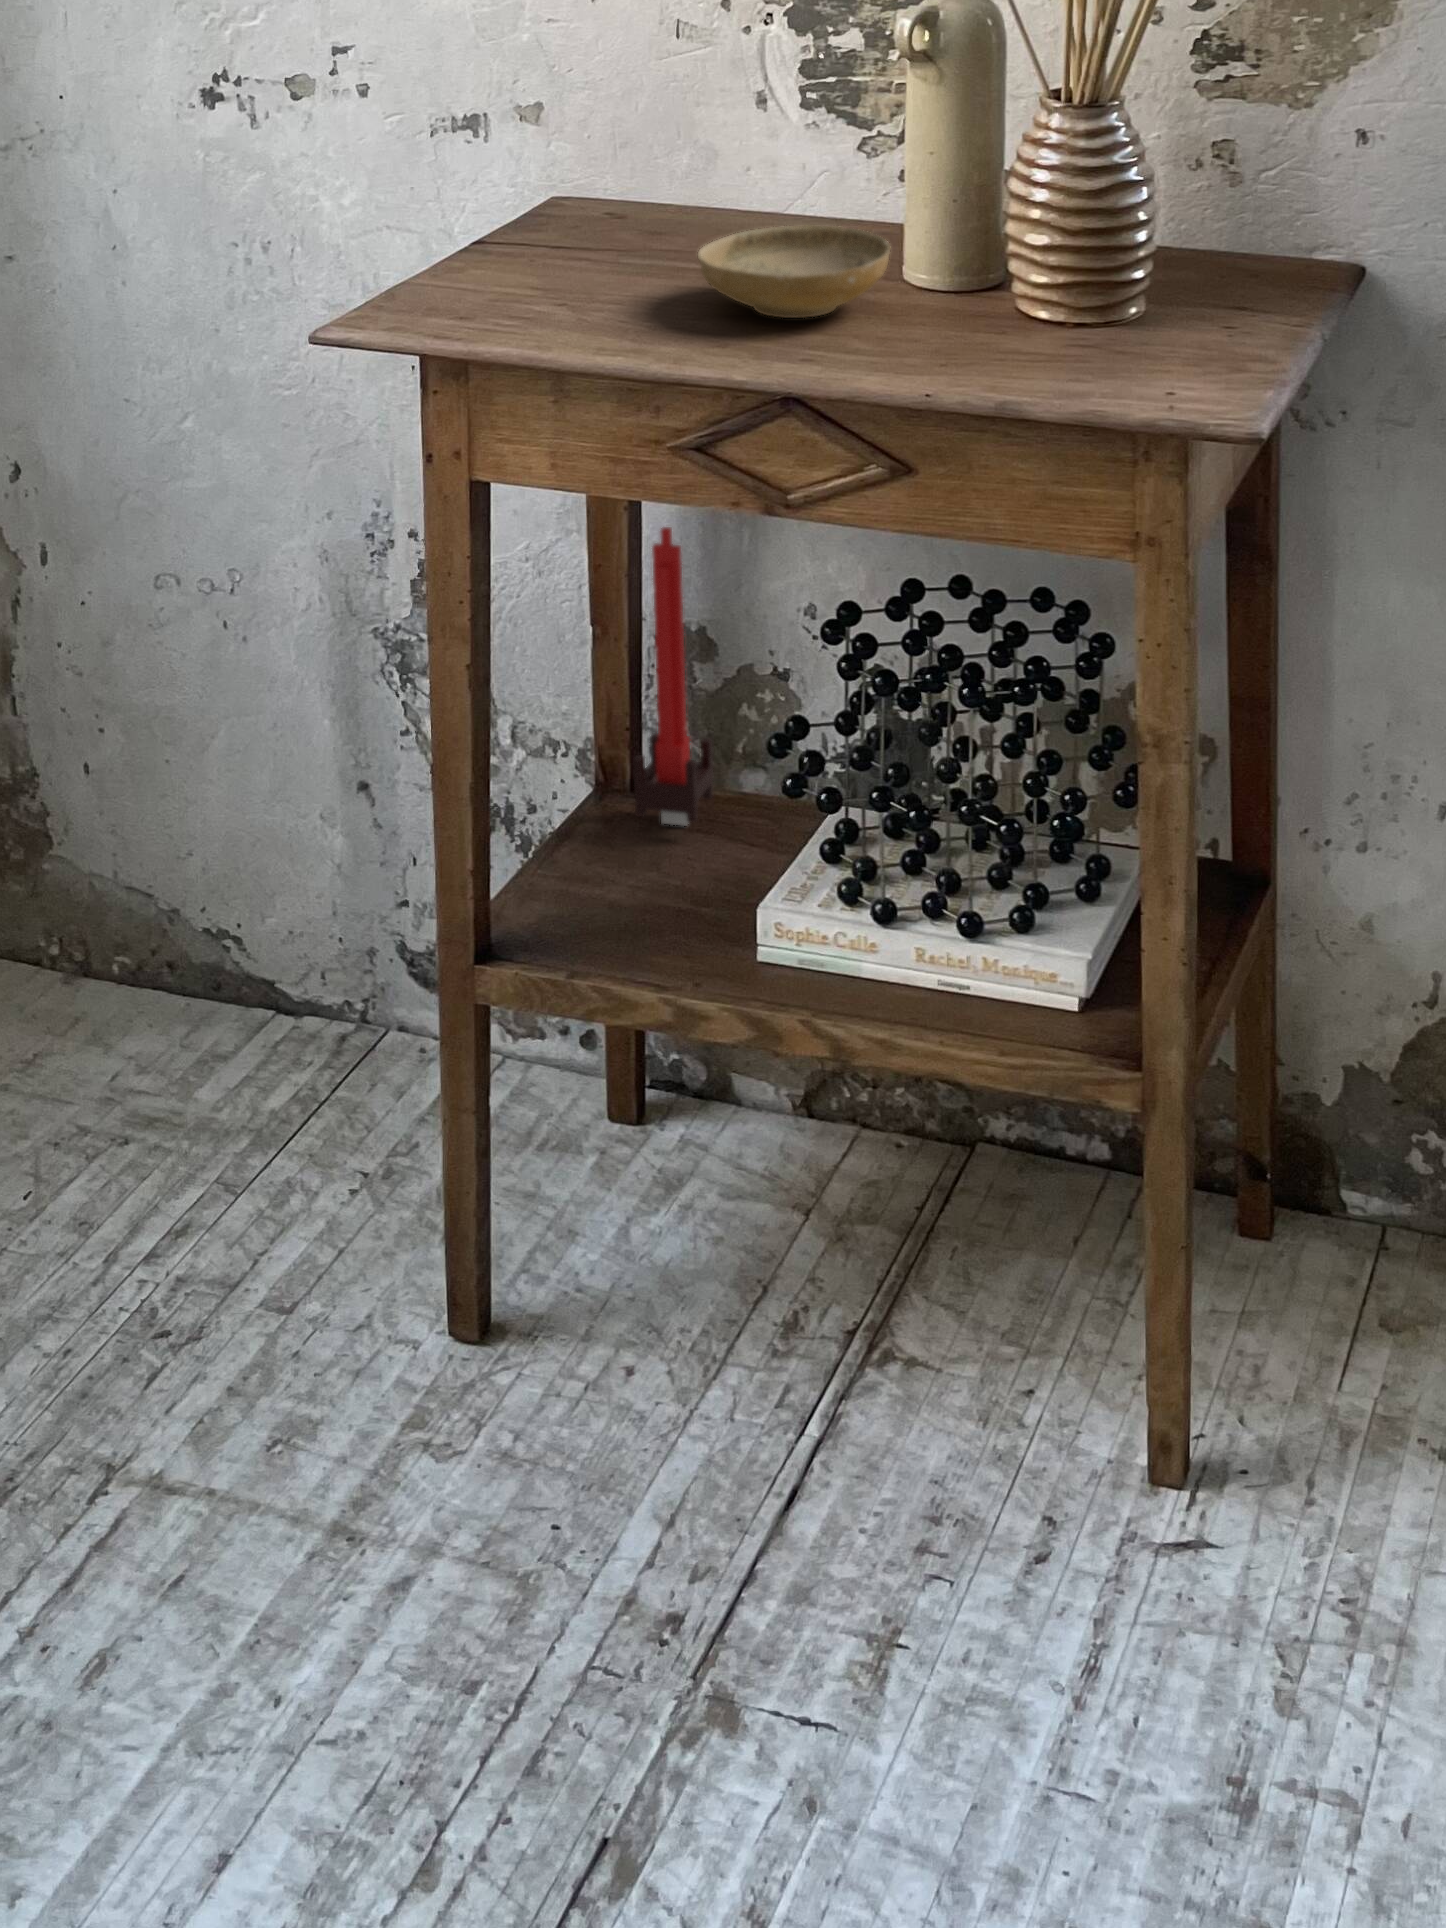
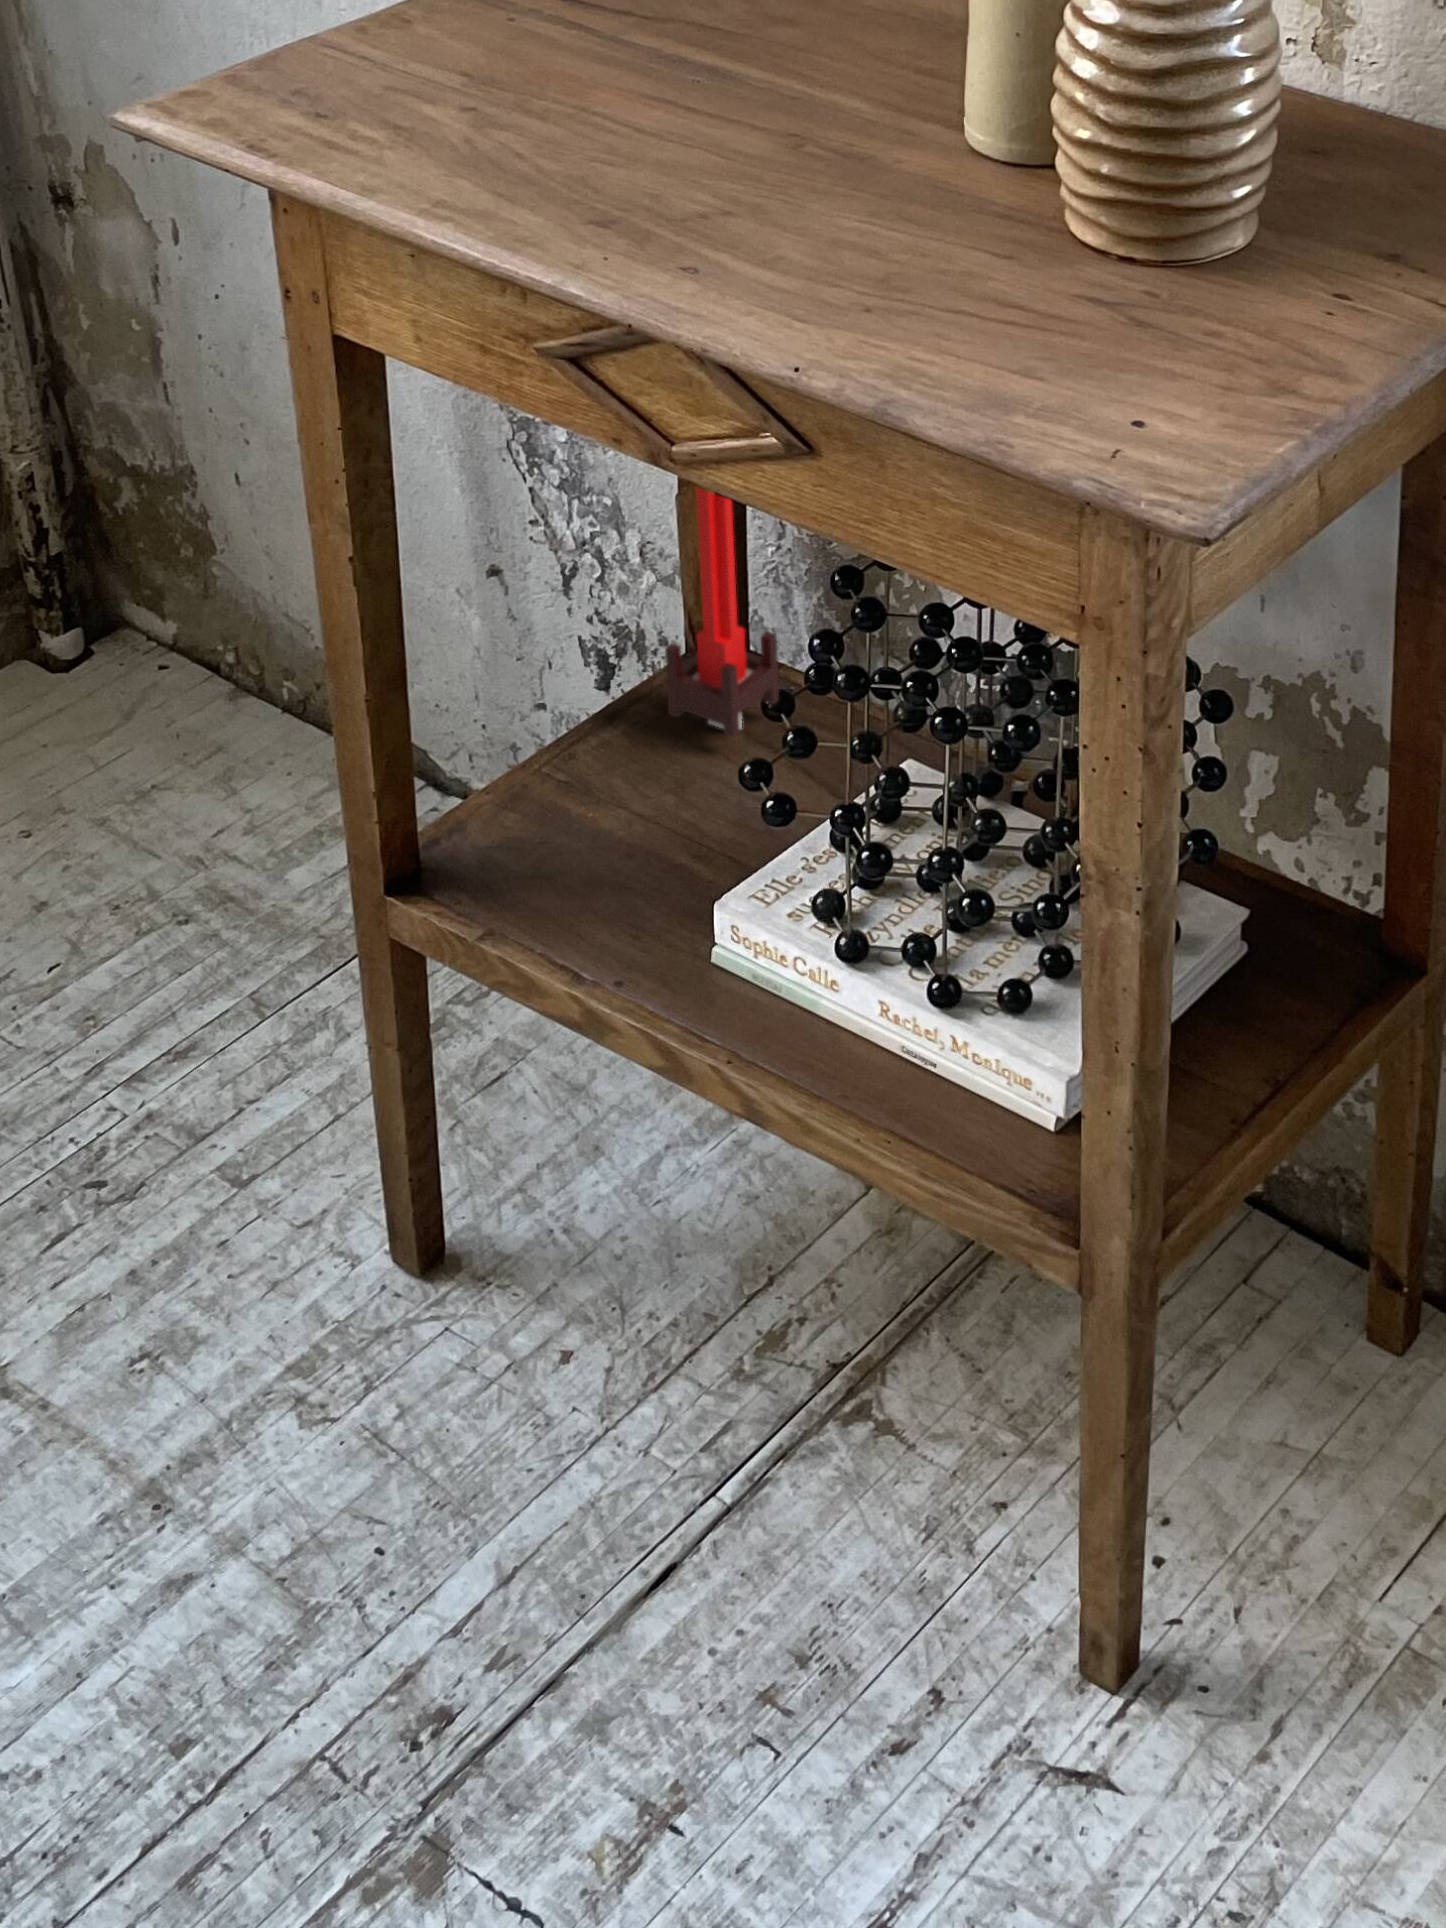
ceramic bowl: present [698,225,890,318] -> none [625,27,900,180]

